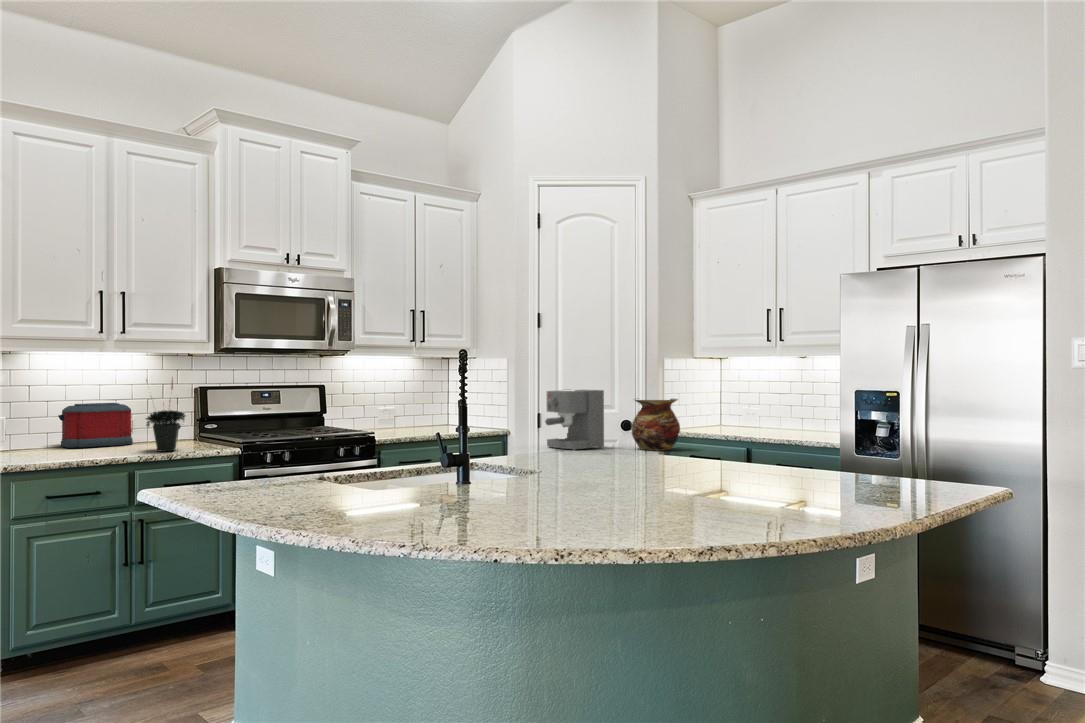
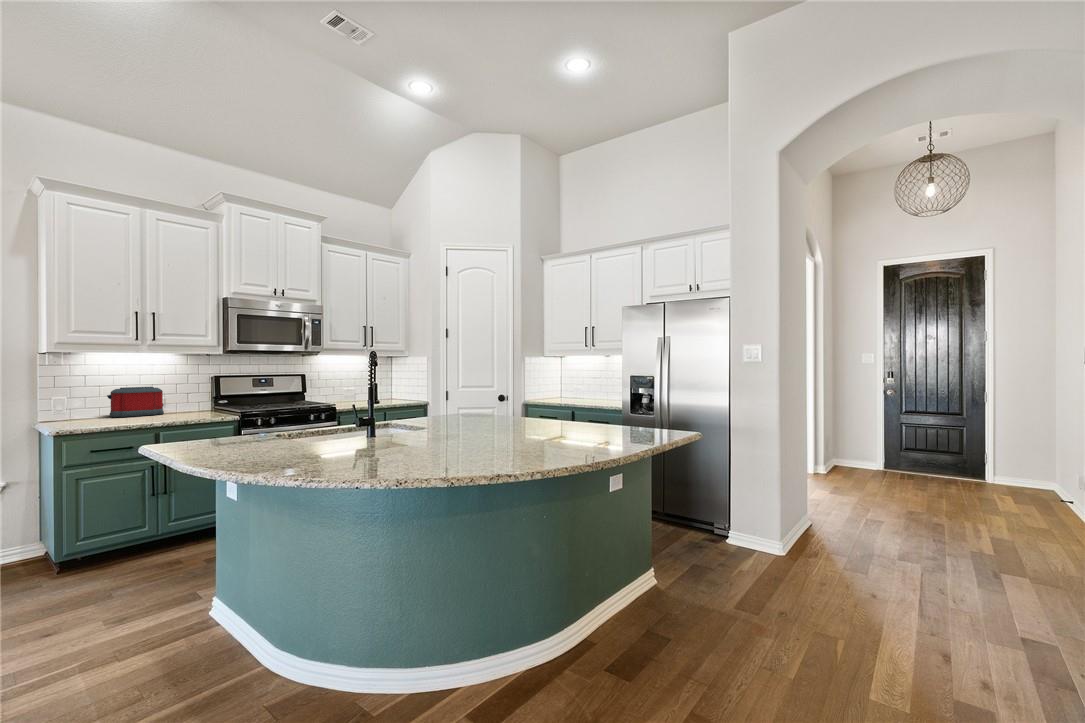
potted plant: present [146,380,185,451] -> none [169,368,200,419]
coffee maker: present [545,389,604,450] -> none [449,376,487,414]
vase: present [632,399,680,451] -> none [504,381,533,413]

